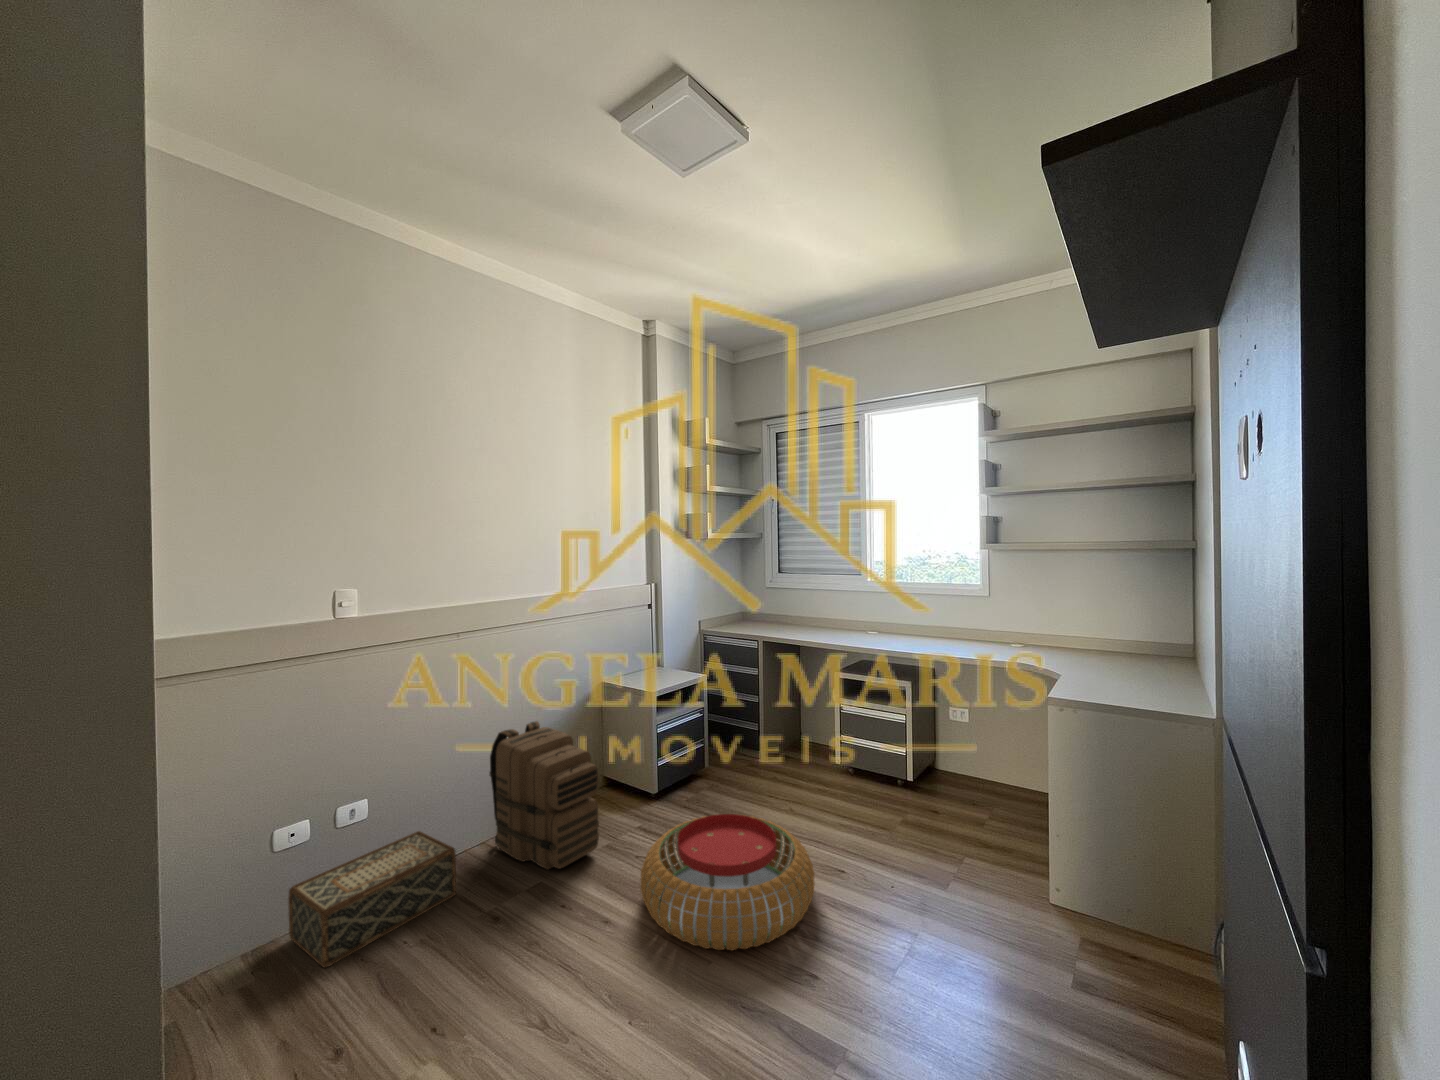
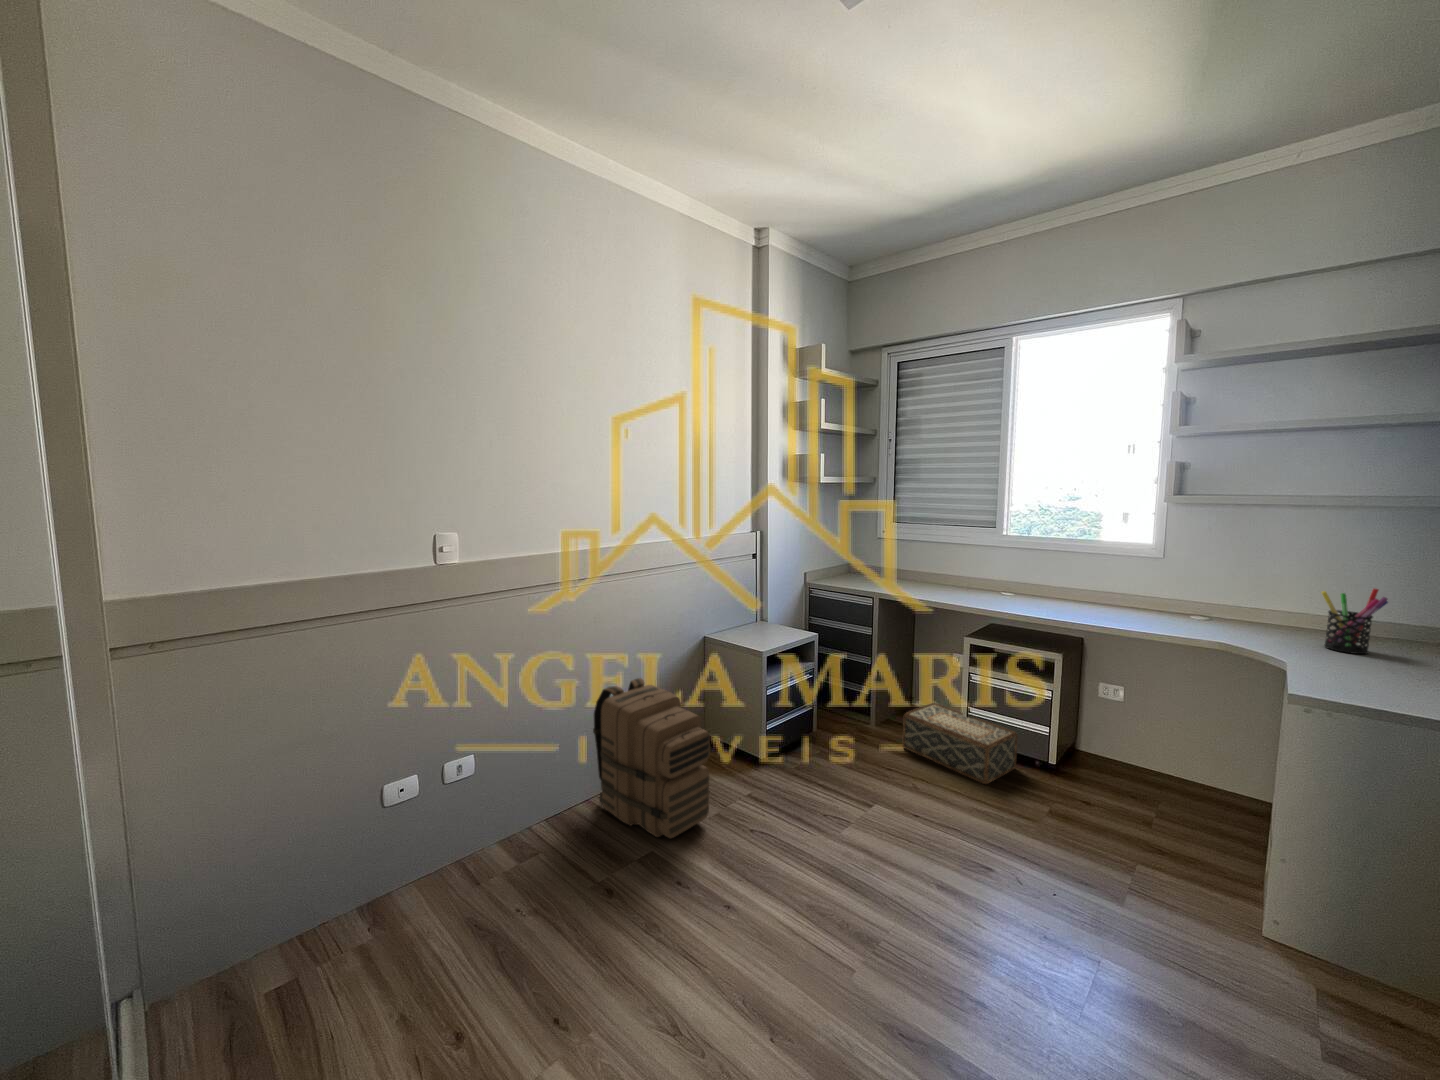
pen holder: none [1092,612,1136,665] -> present [1322,589,1388,654]
pouf: present [641,814,815,950] -> none [764,794,967,959]
woven basket: present [288,831,456,968] -> present [903,703,1018,784]

